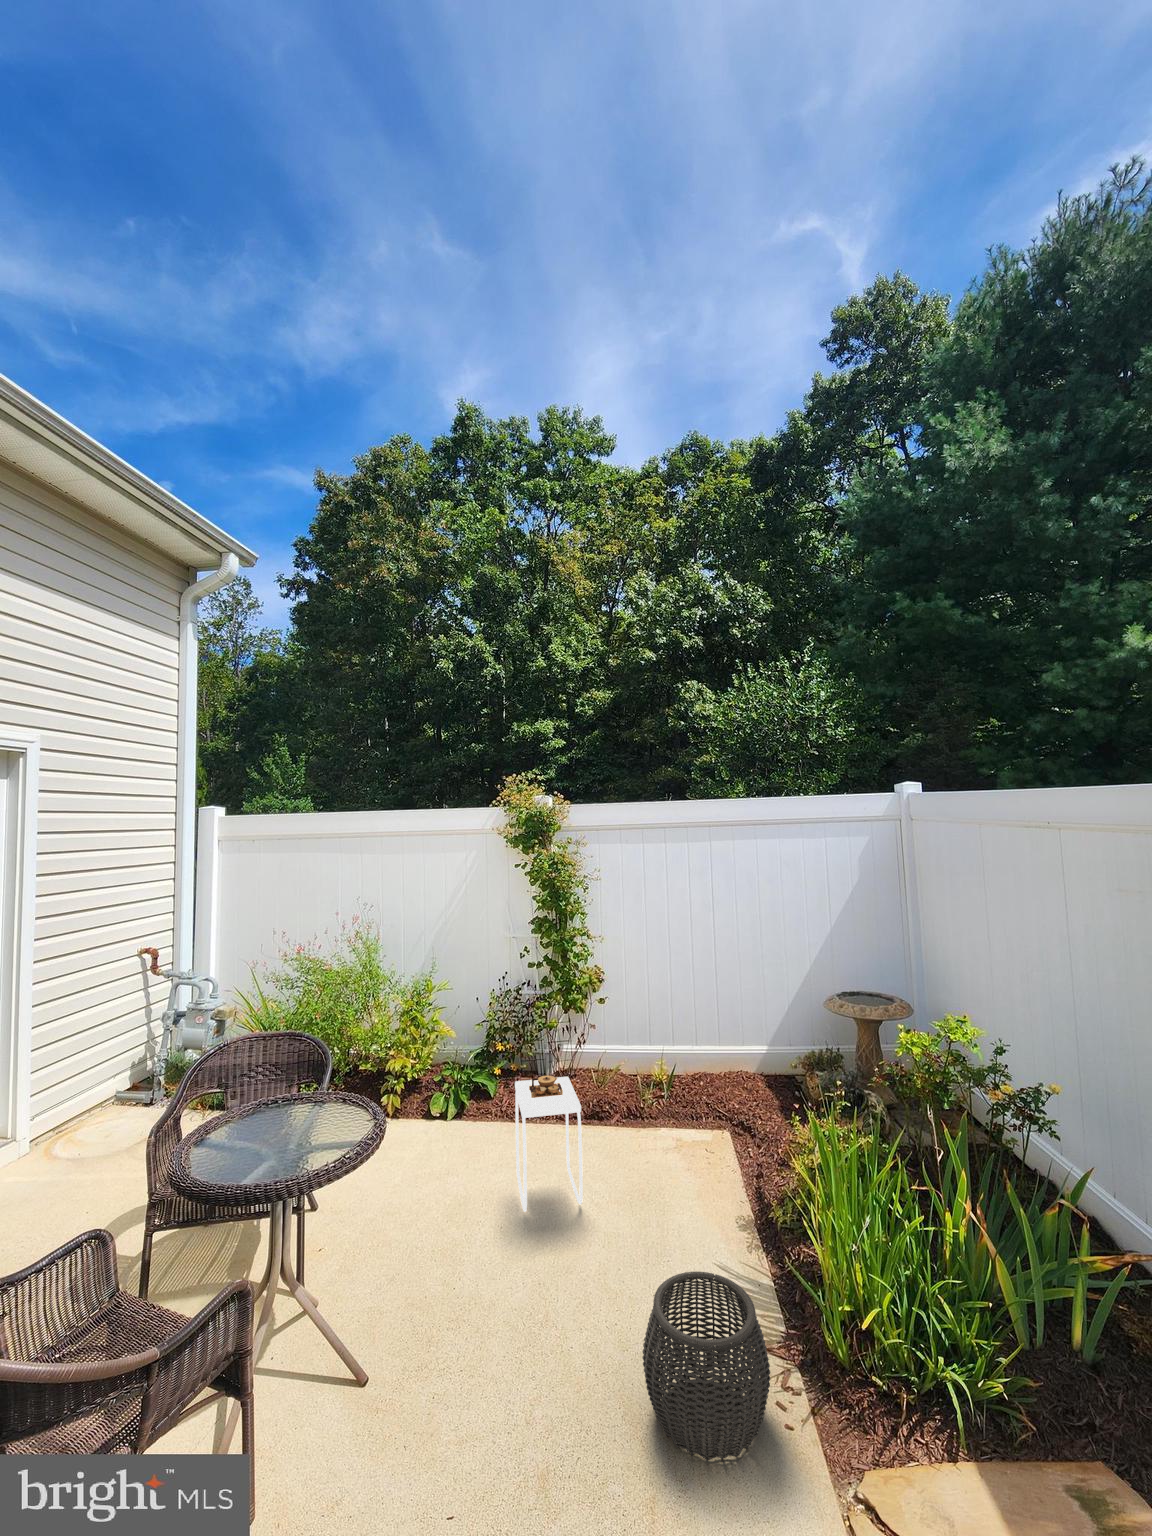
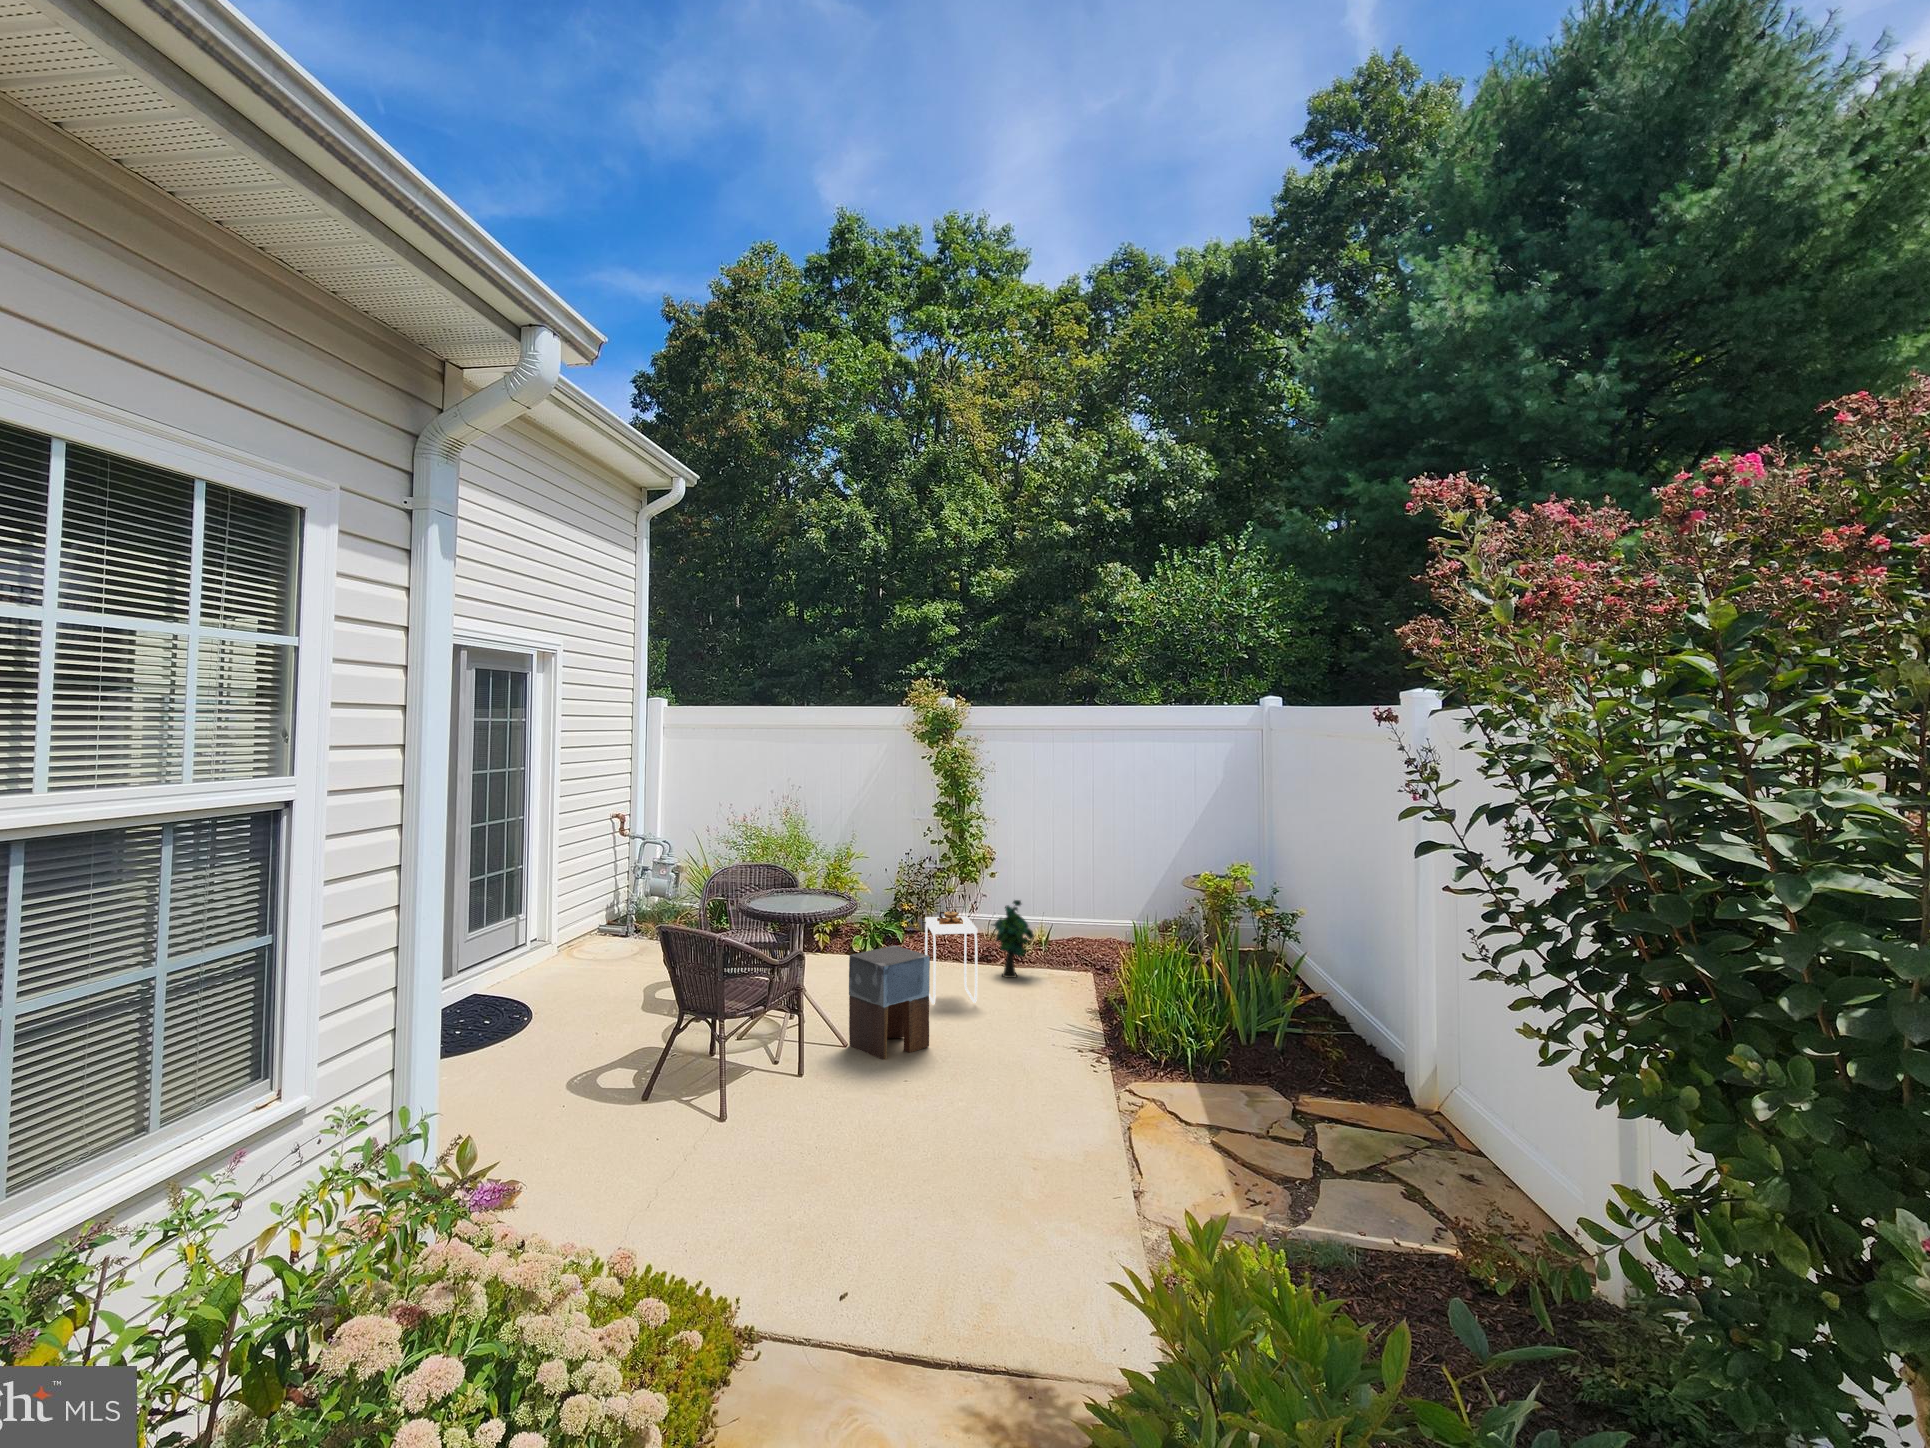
decorative plant: none [597,1043,652,1142] -> present [991,900,1034,978]
stool: none [380,1170,508,1403] -> present [849,946,930,1060]
woven basket: present [642,1272,770,1460] -> none [1015,997,1091,1081]

